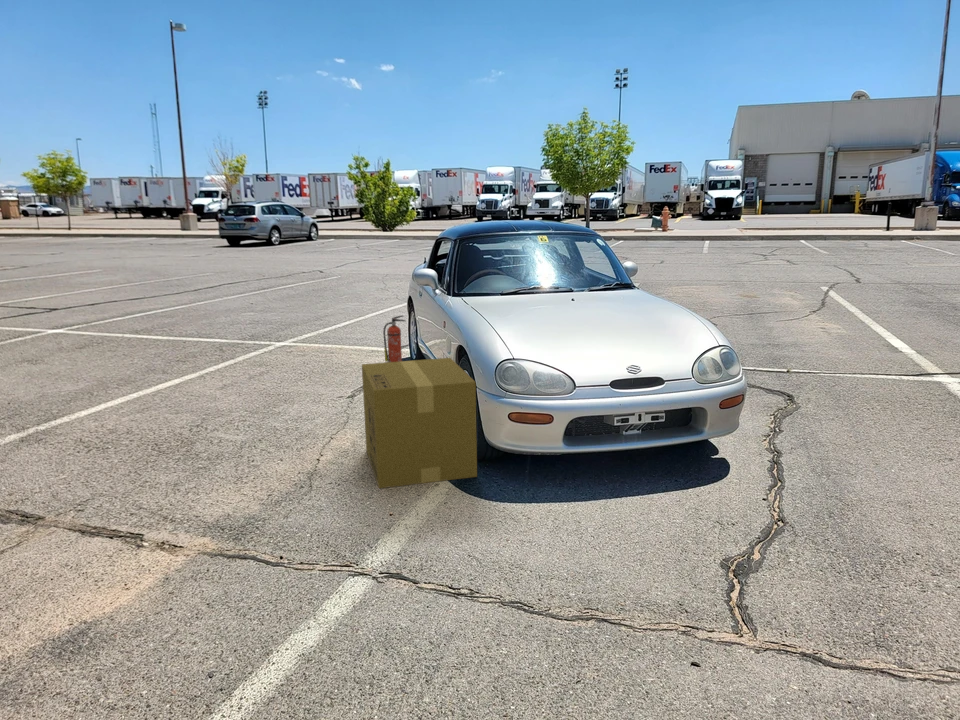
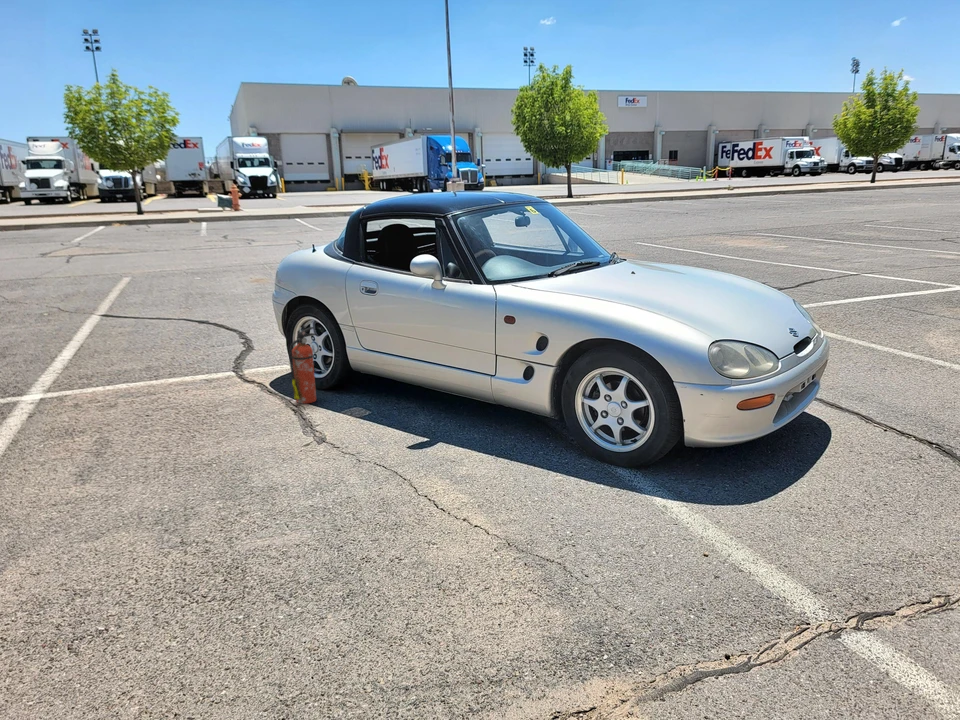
cardboard box: present [362,358,477,488] -> none [604,368,817,586]

